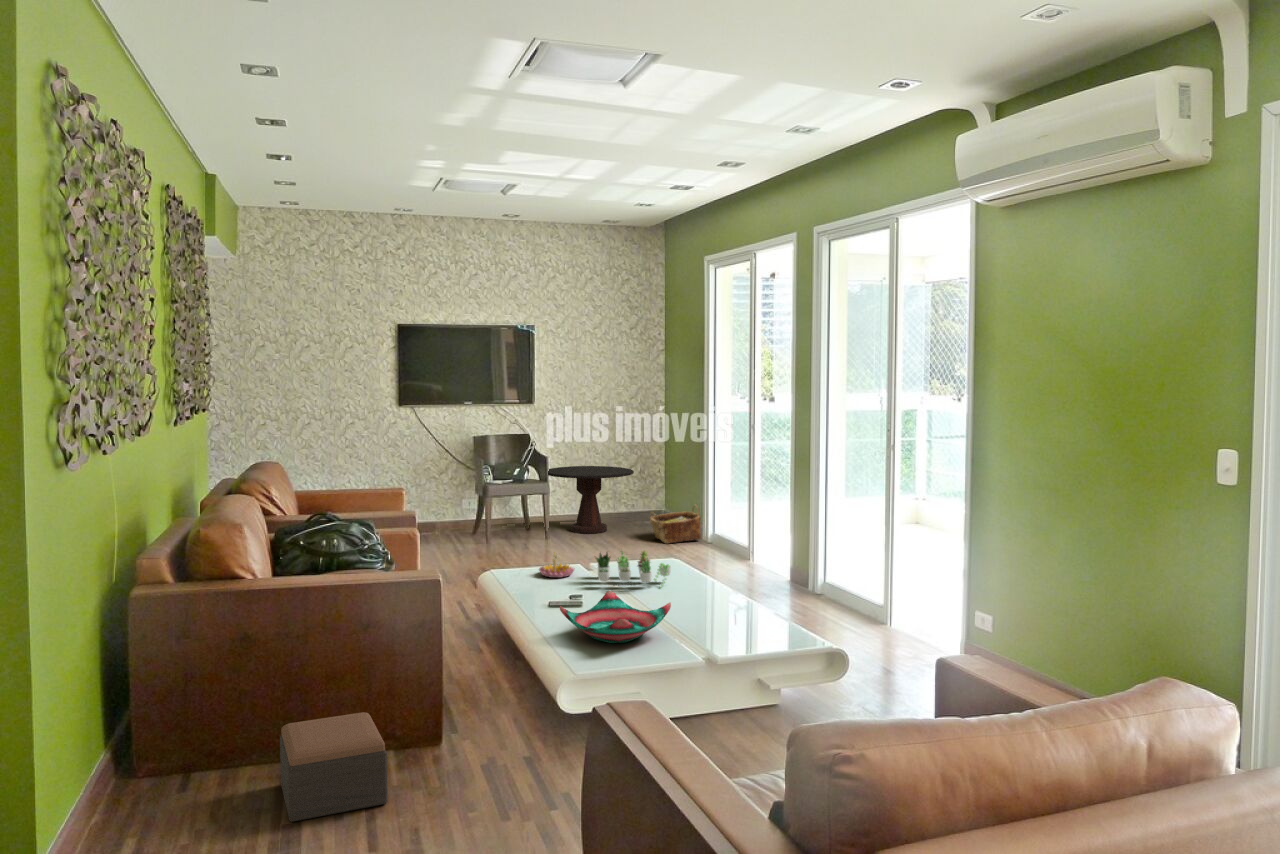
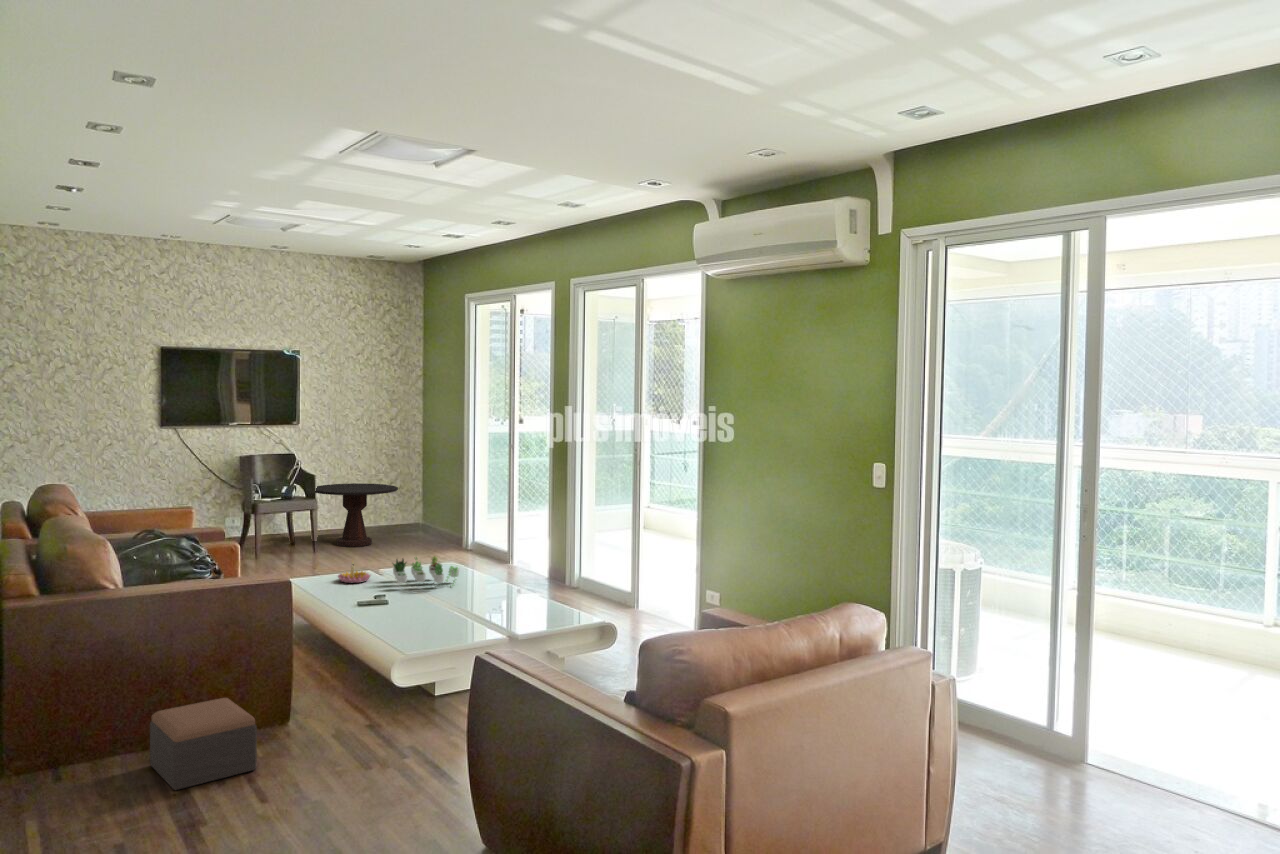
woven basket: present [650,505,701,544] -> none [416,517,463,553]
decorative bowl: present [560,591,671,643] -> none [379,589,474,631]

